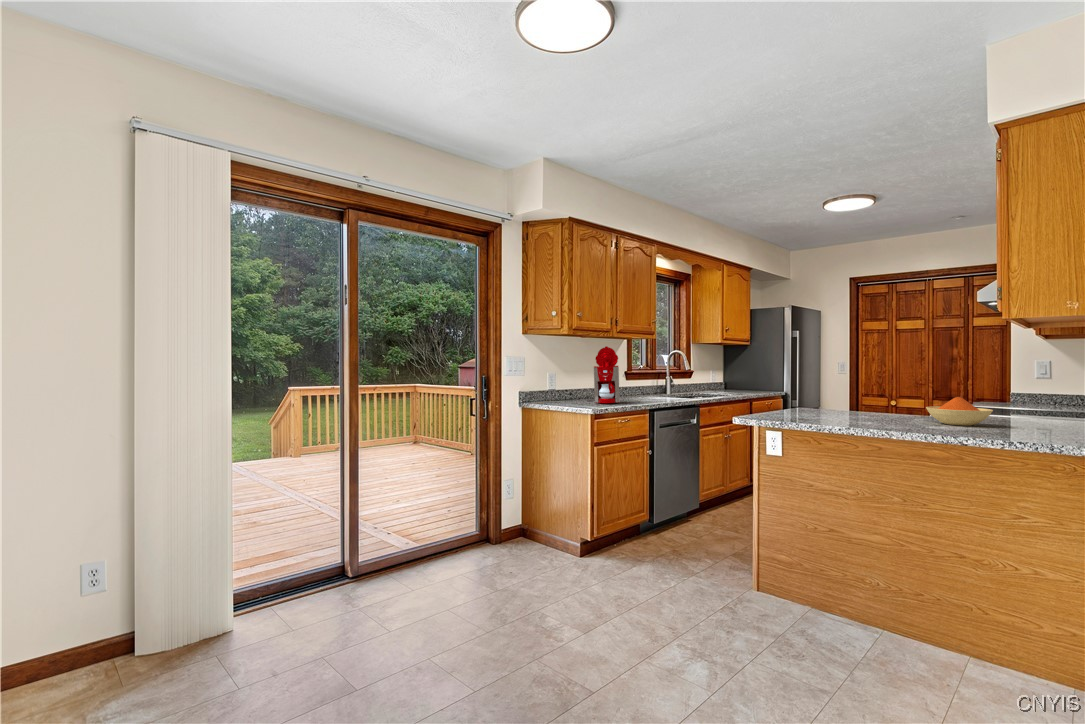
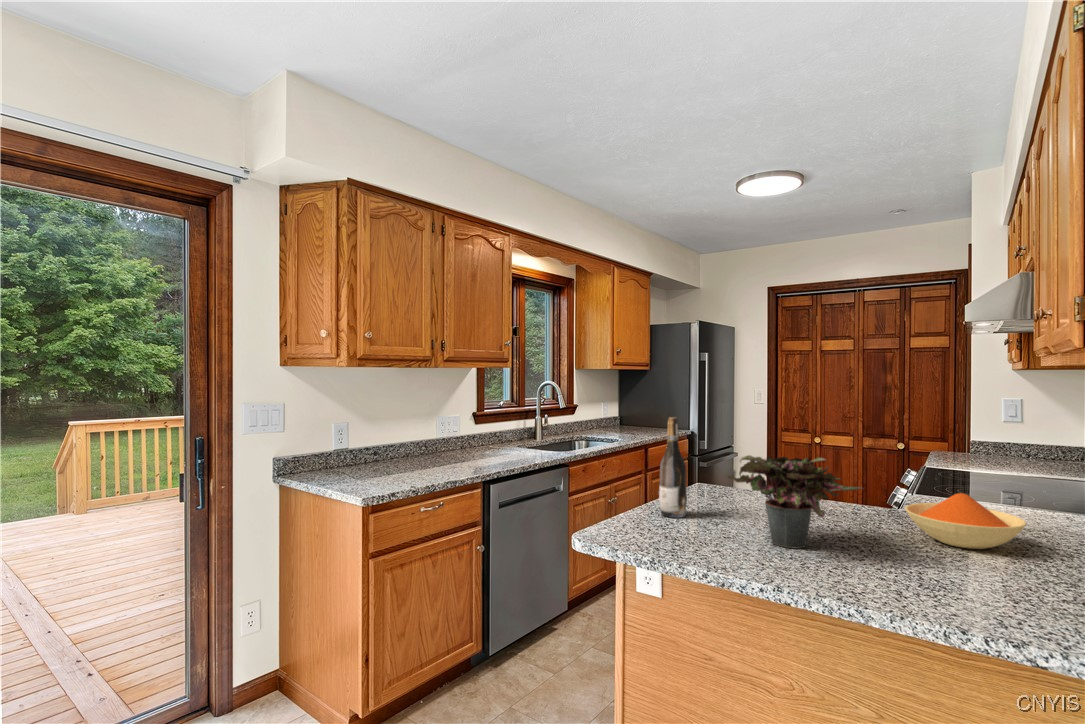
coffee maker: present [587,346,620,403] -> none [398,382,443,472]
wine bottle: none [777,359,794,416] -> present [659,417,687,518]
potted plant: none [818,375,896,423] -> present [725,455,862,549]

